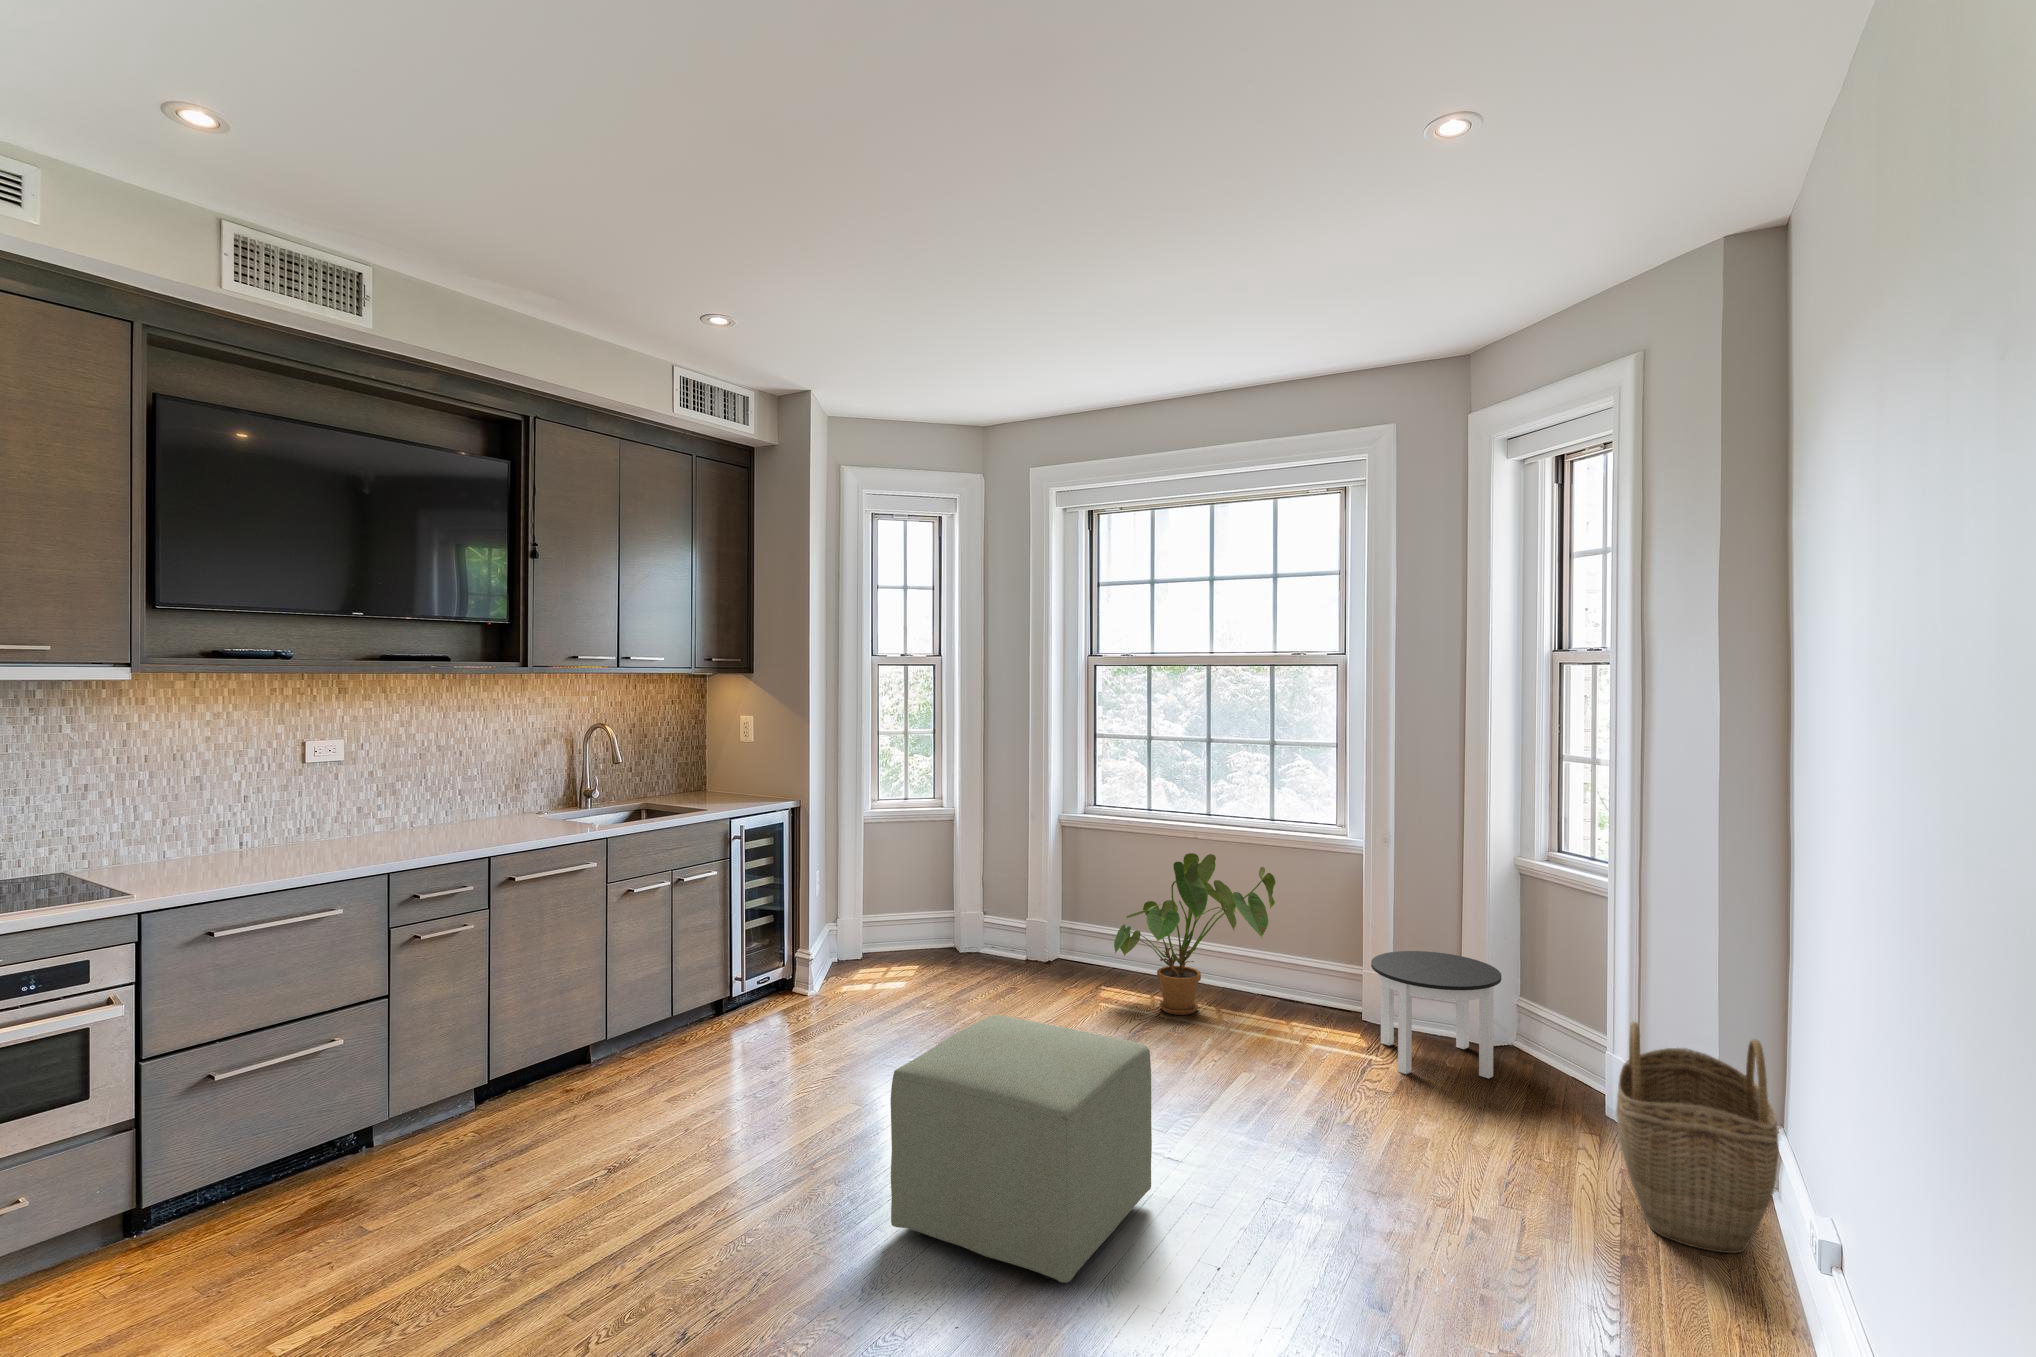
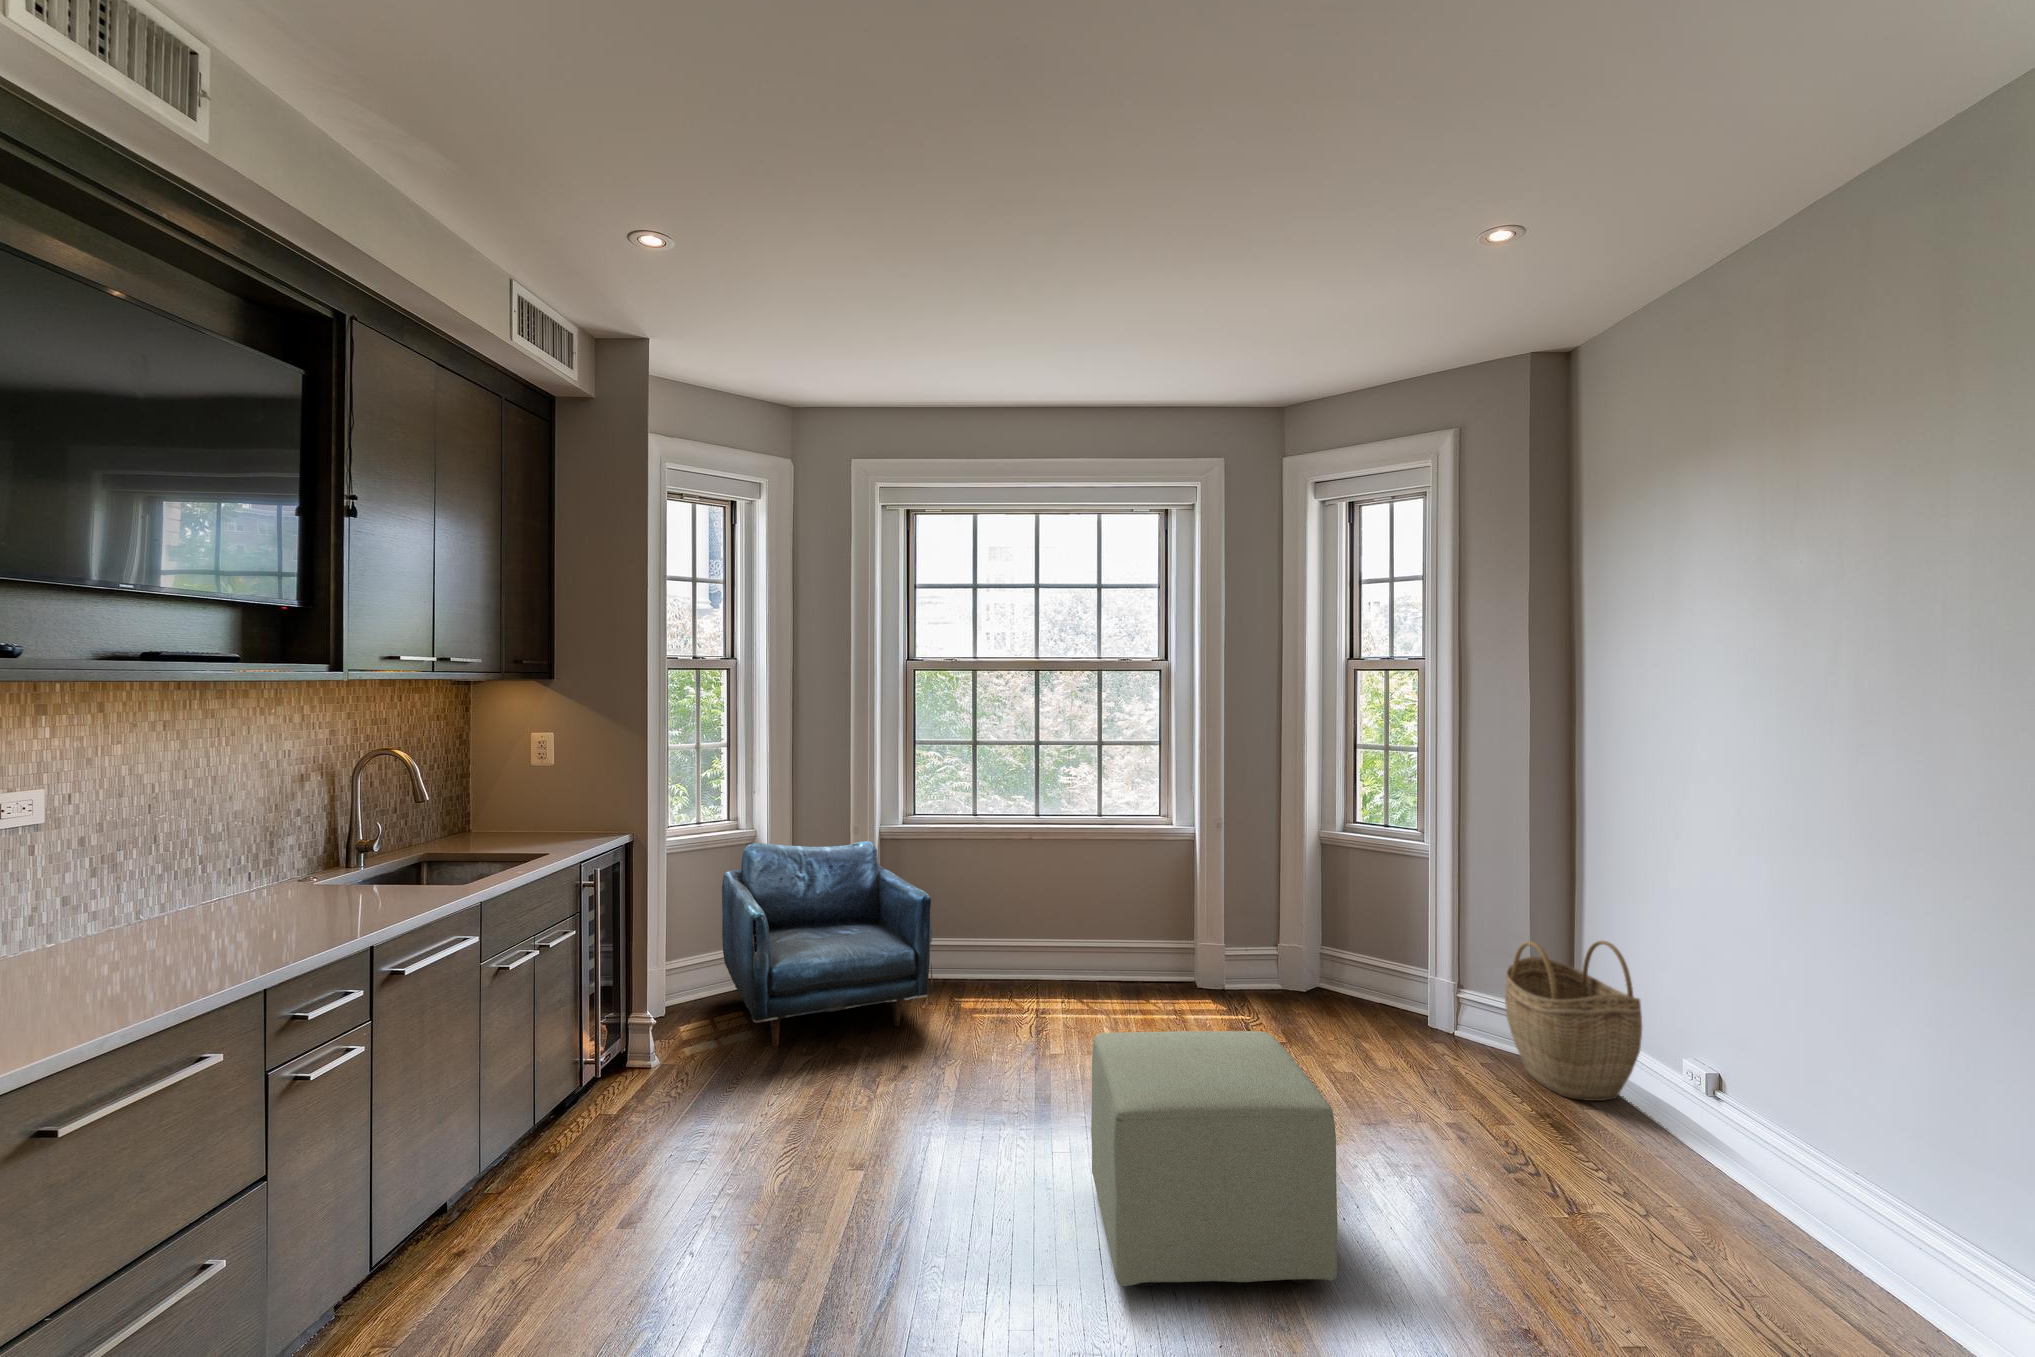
armchair: none [873,821,1055,1002] -> present [722,841,933,1046]
house plant: present [1114,853,1276,1015] -> none [988,850,1141,1007]
round table: present [1371,951,1502,1079] -> none [1231,914,1337,1020]

